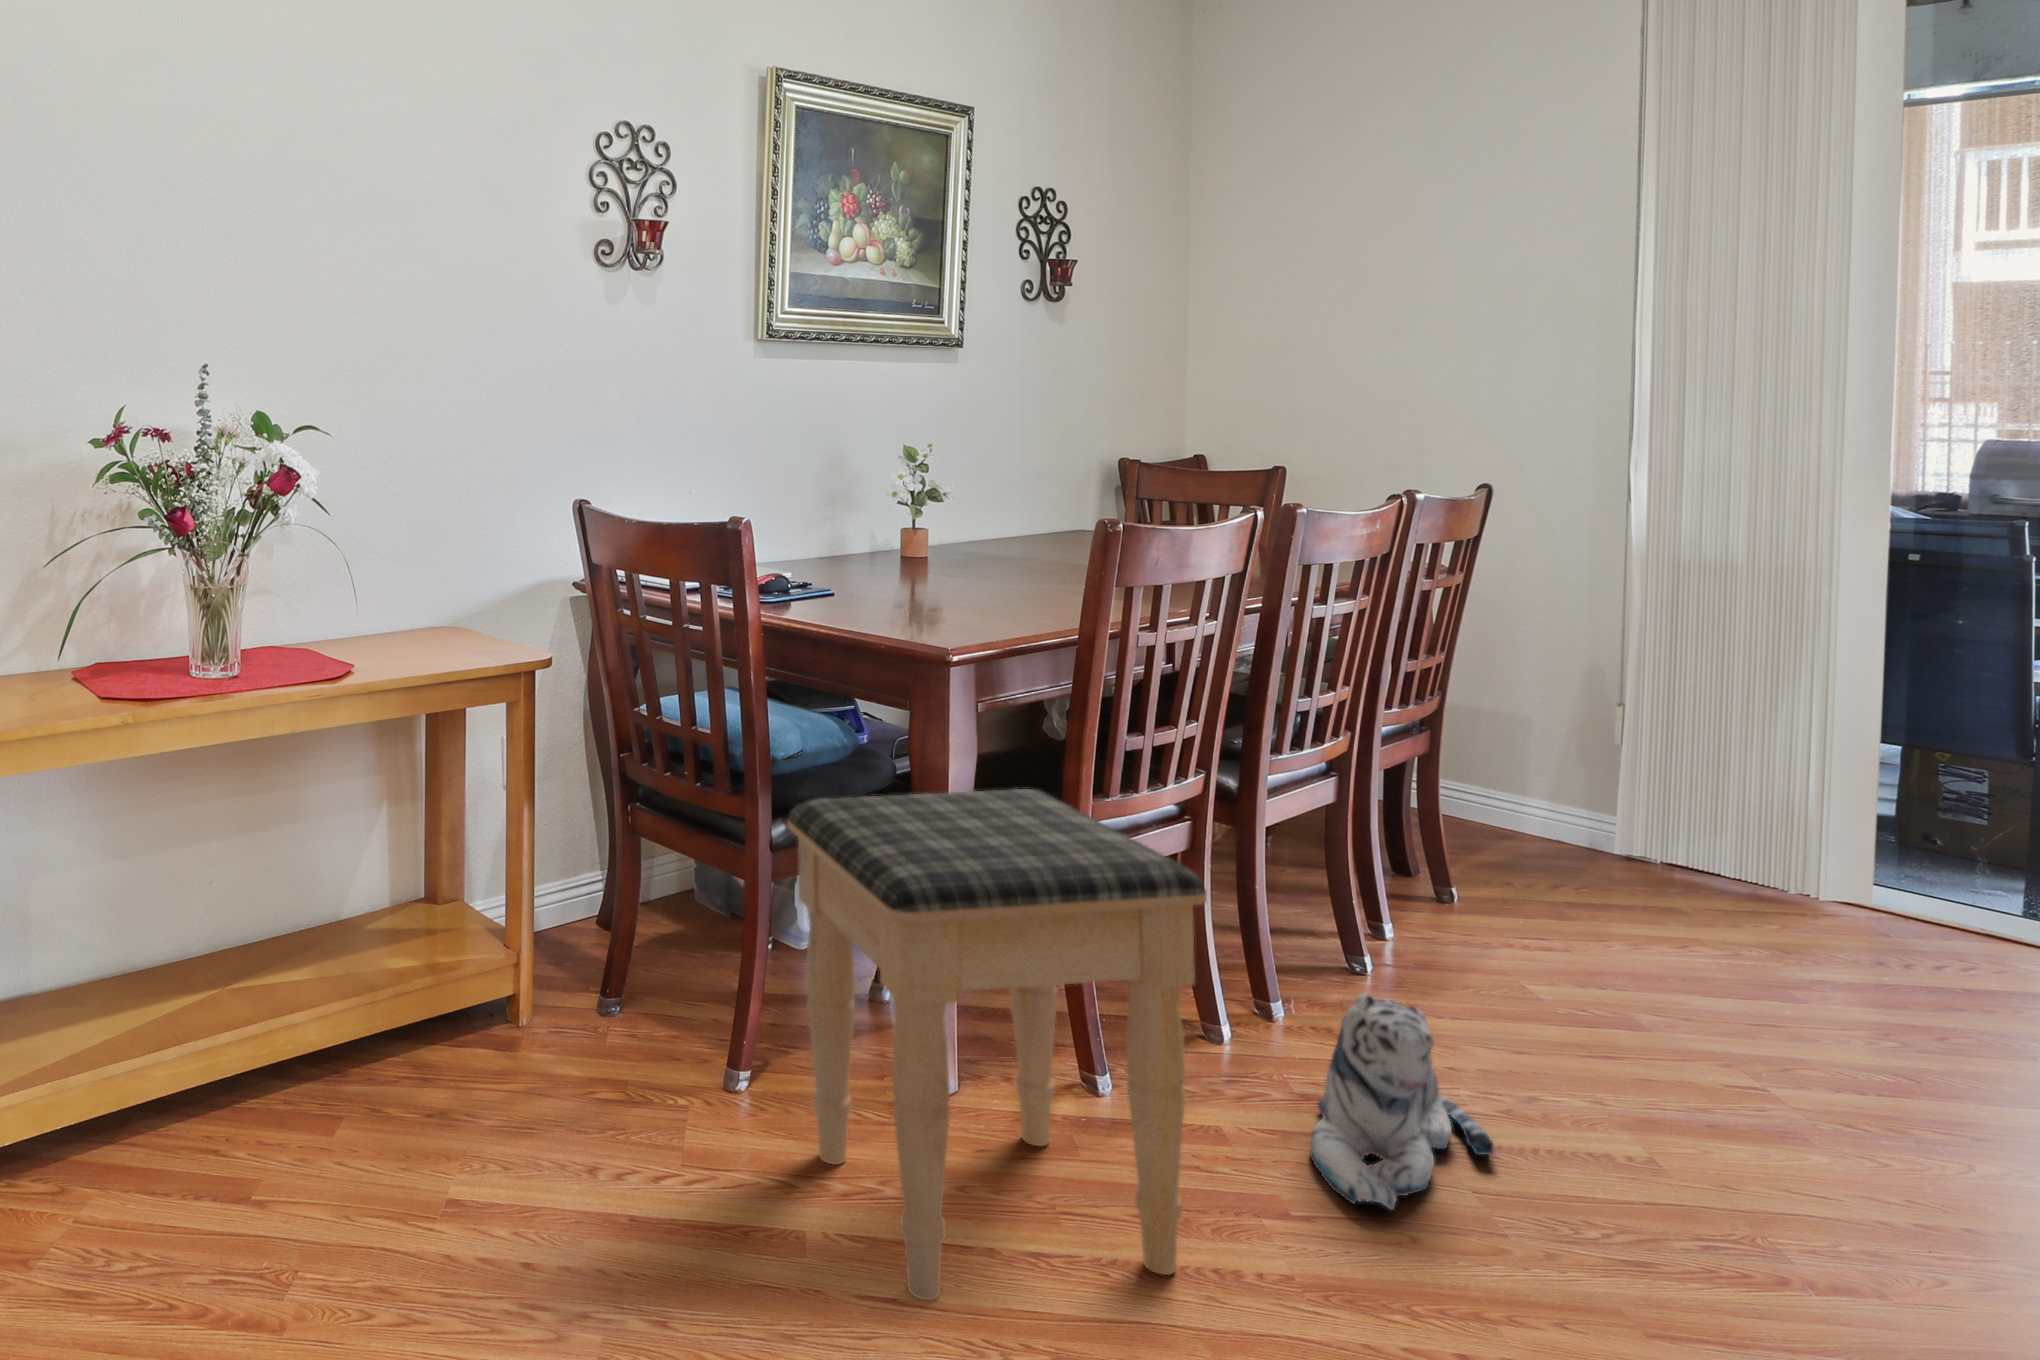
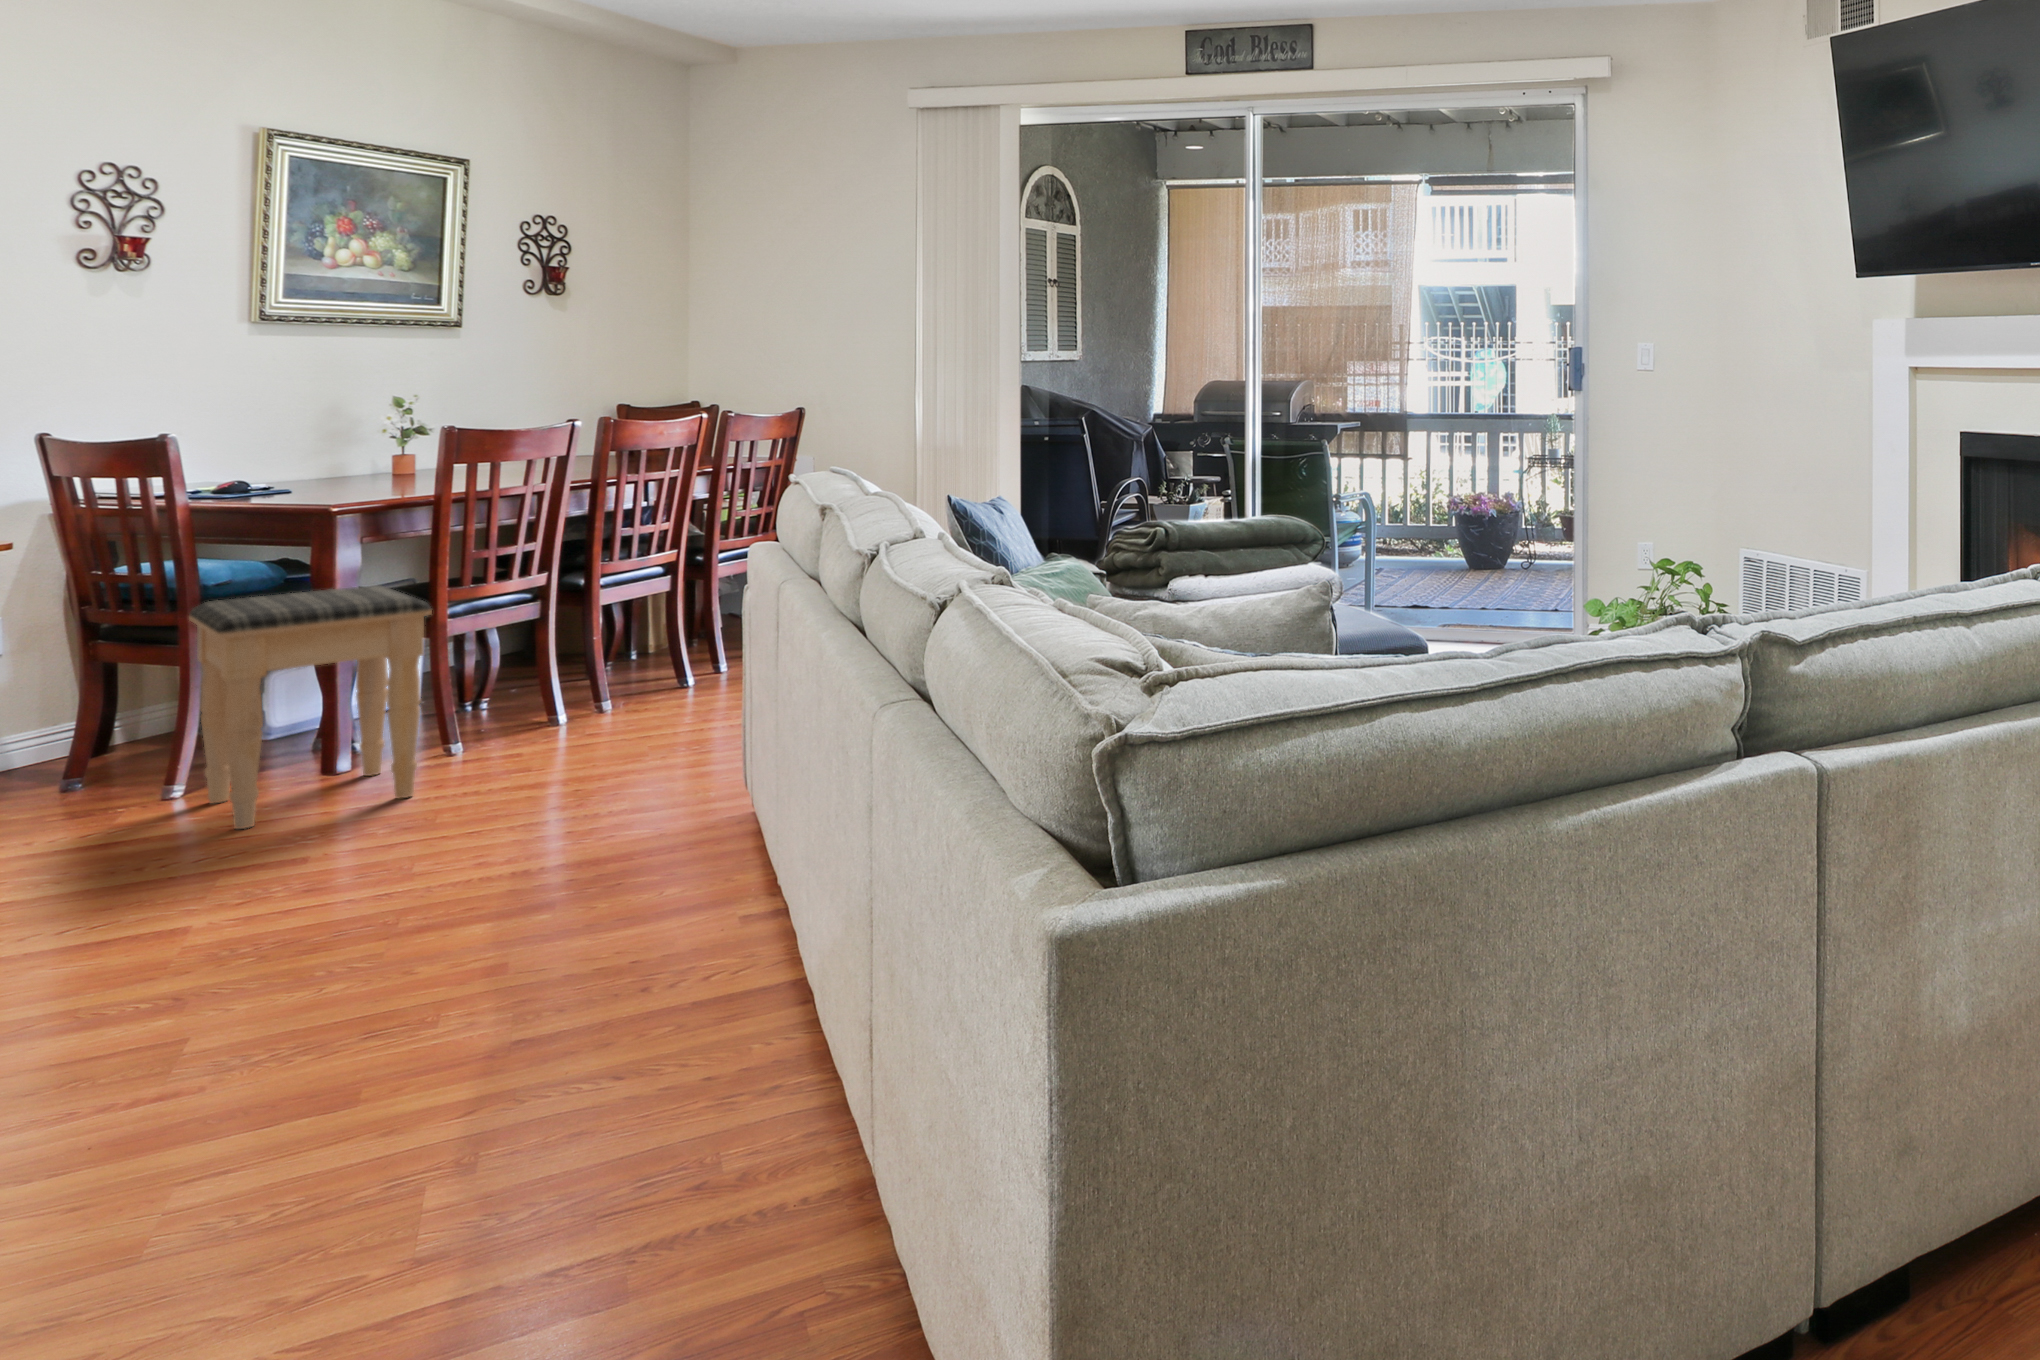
plush toy: present [1310,994,1494,1210] -> none [538,668,652,761]

